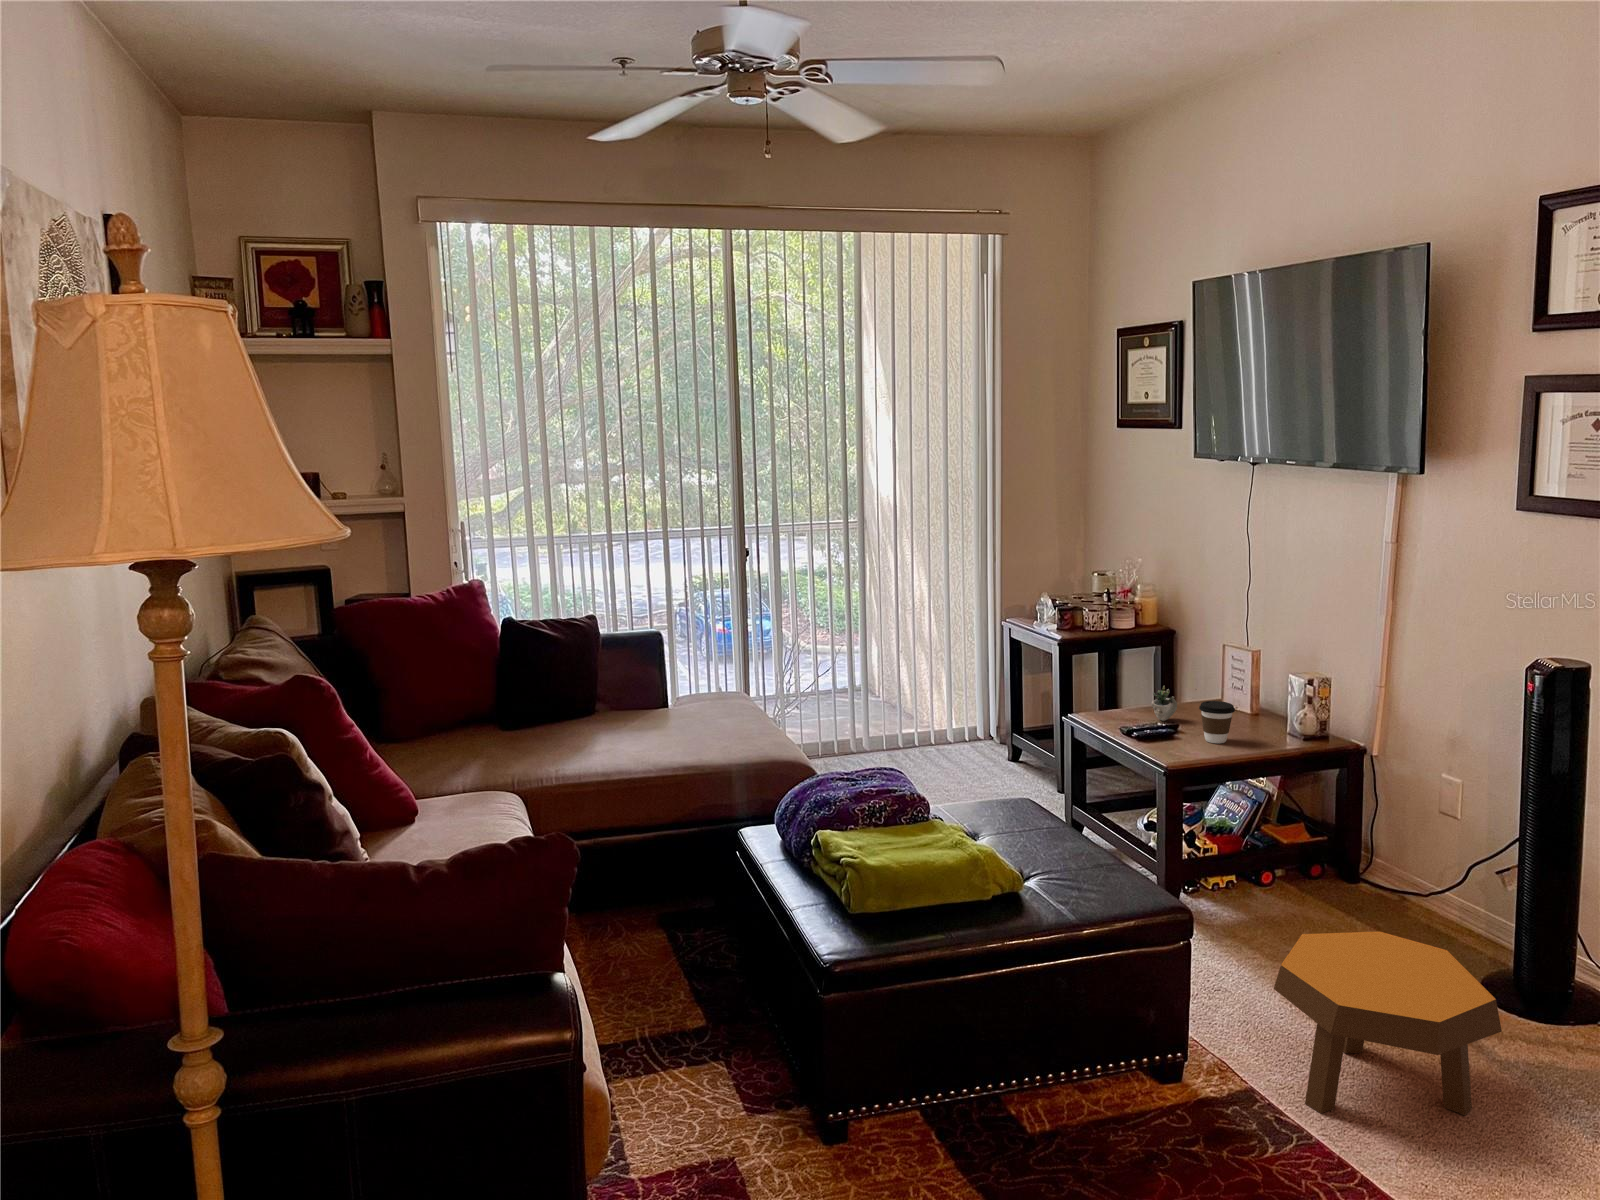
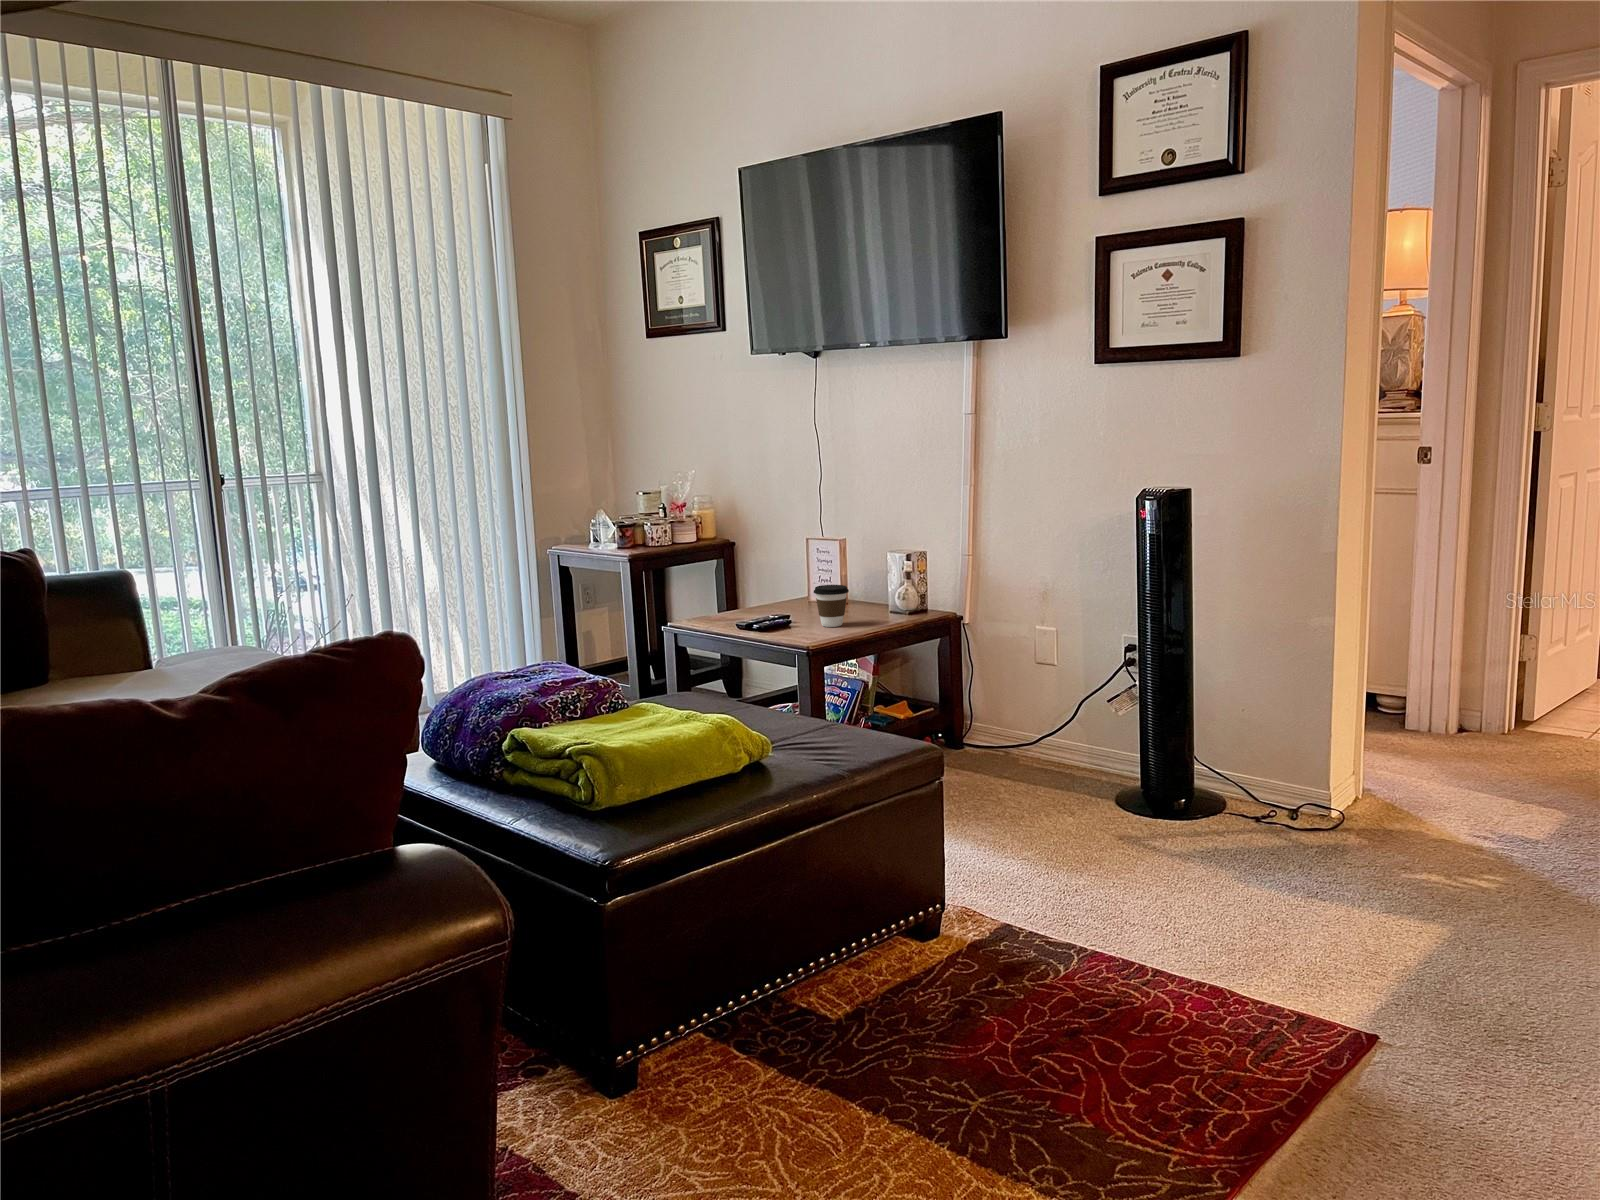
succulent plant: present [1151,686,1196,721] -> none [754,578,801,618]
footstool: present [1274,931,1502,1115] -> none [1008,753,1208,928]

